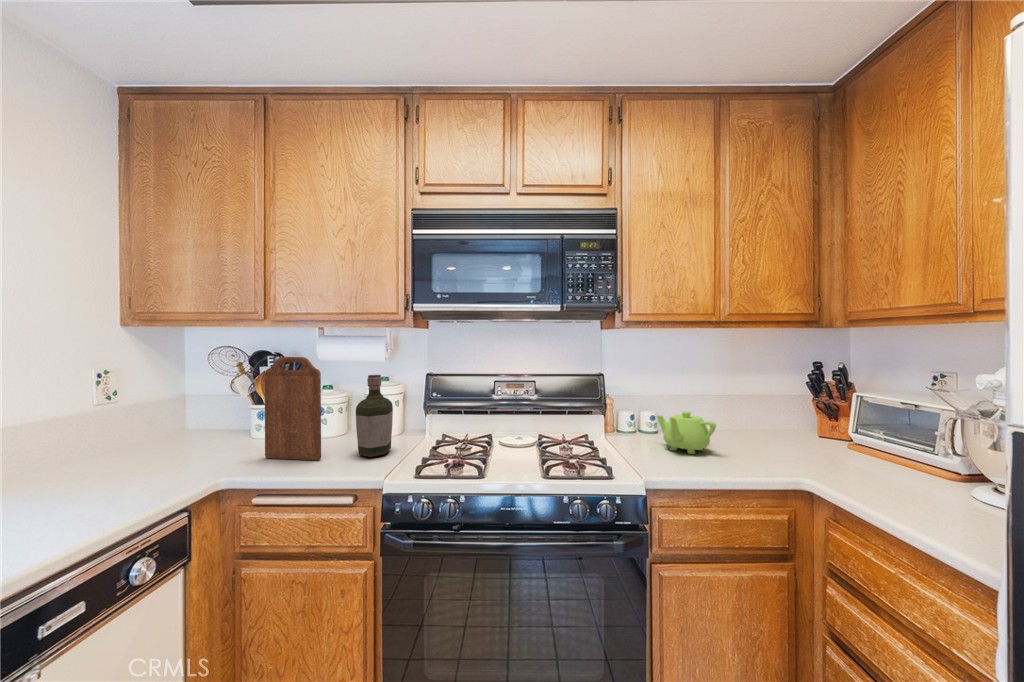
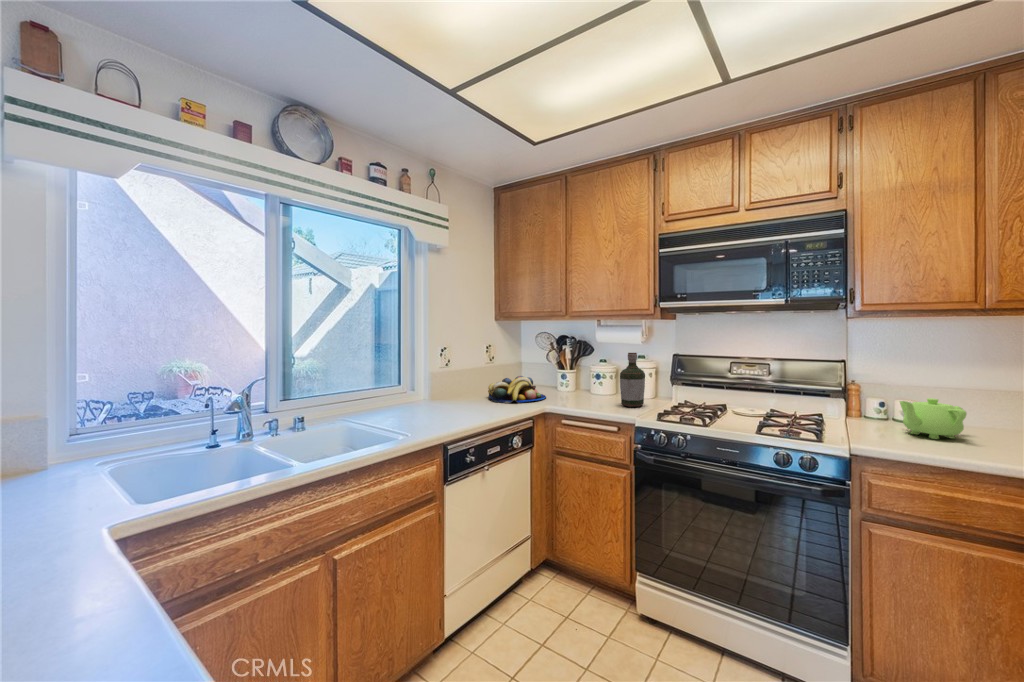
cutting board: present [264,357,321,460] -> none [567,340,599,405]
fruit bowl: none [86,422,225,484] -> present [488,376,546,403]

